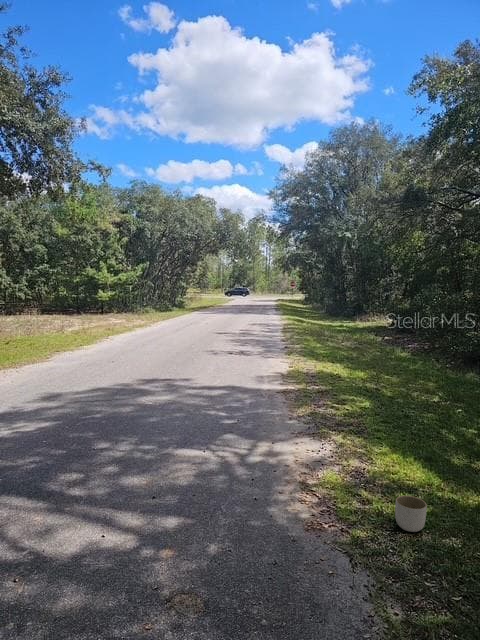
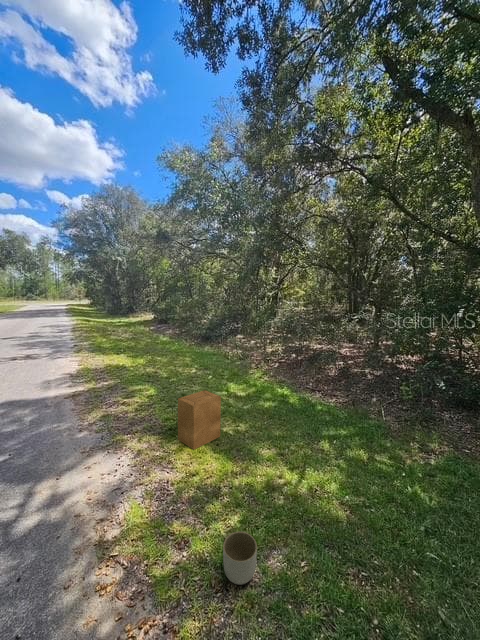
cardboard box: none [384,399,438,456] -> present [178,390,221,449]

